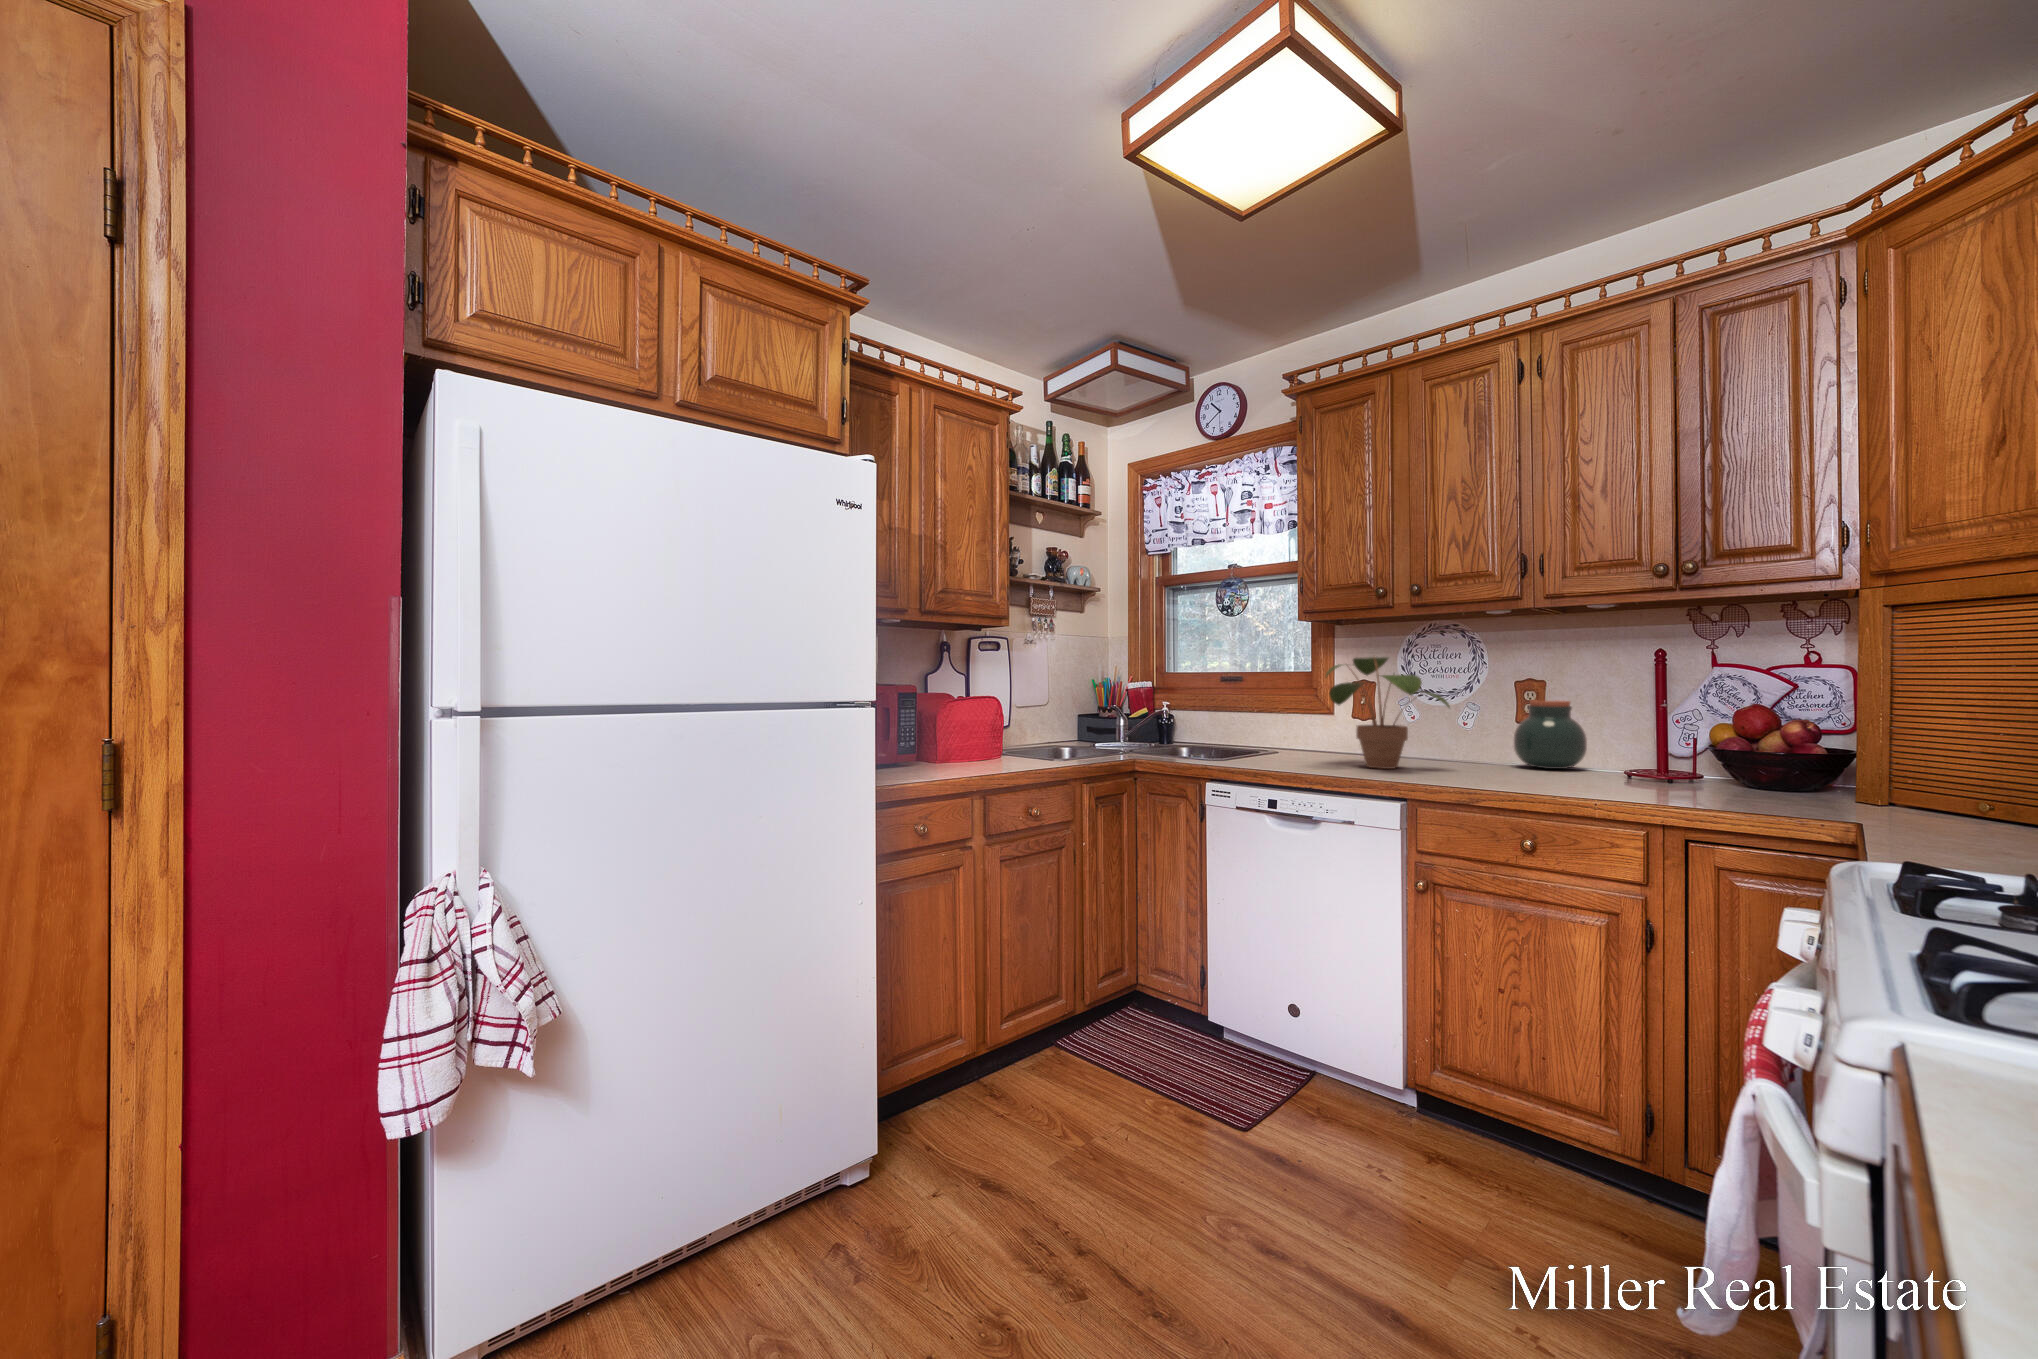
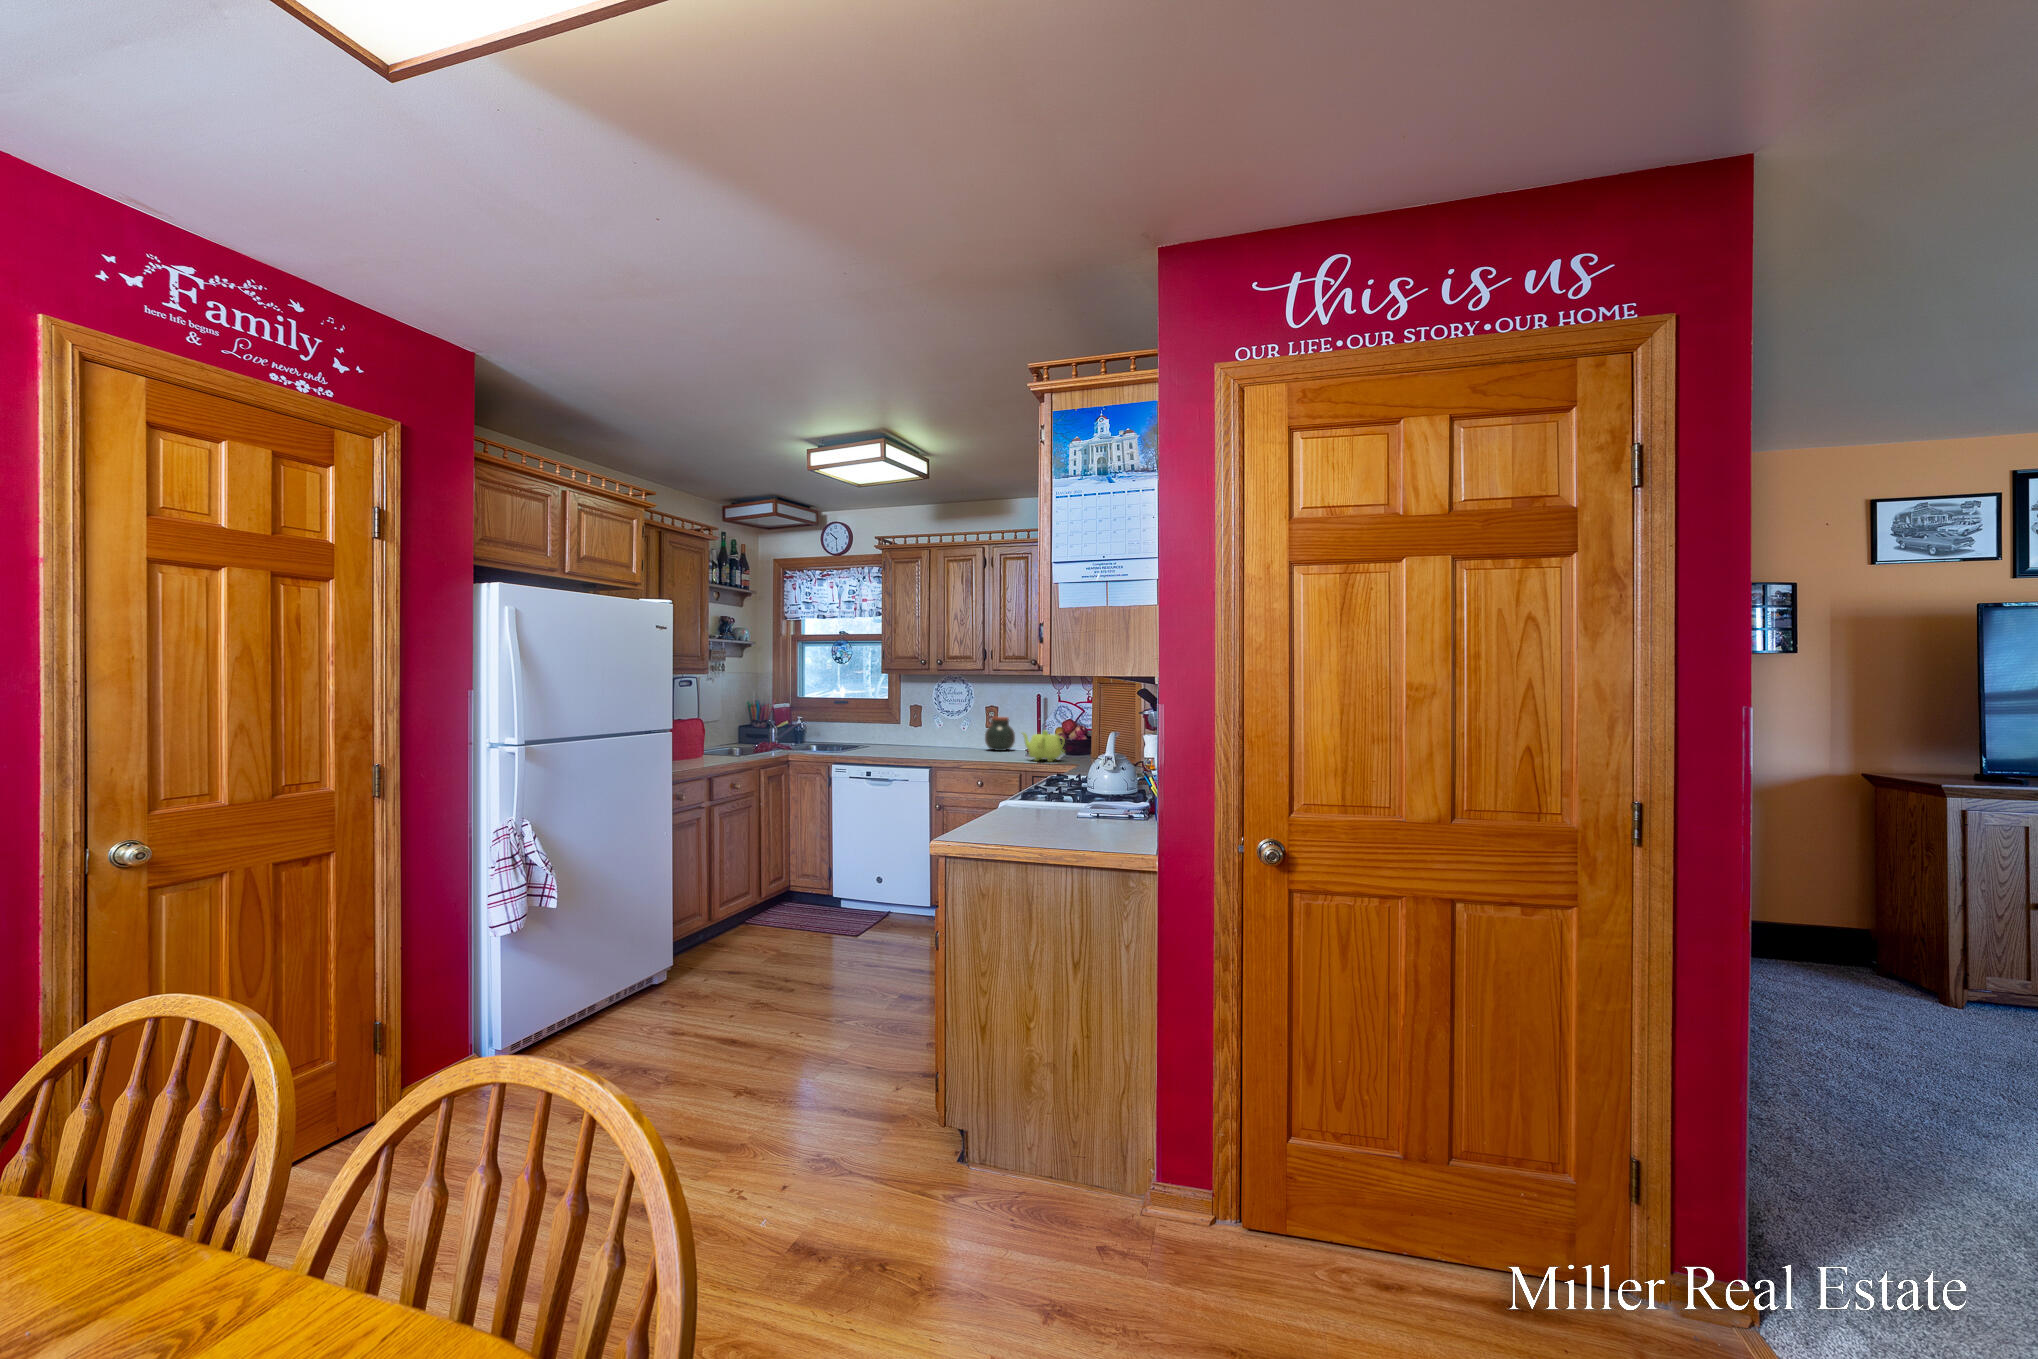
potted plant: present [1326,657,1450,769] -> none [896,694,955,753]
teapot: none [1632,728,1780,806] -> present [1022,731,1065,762]

